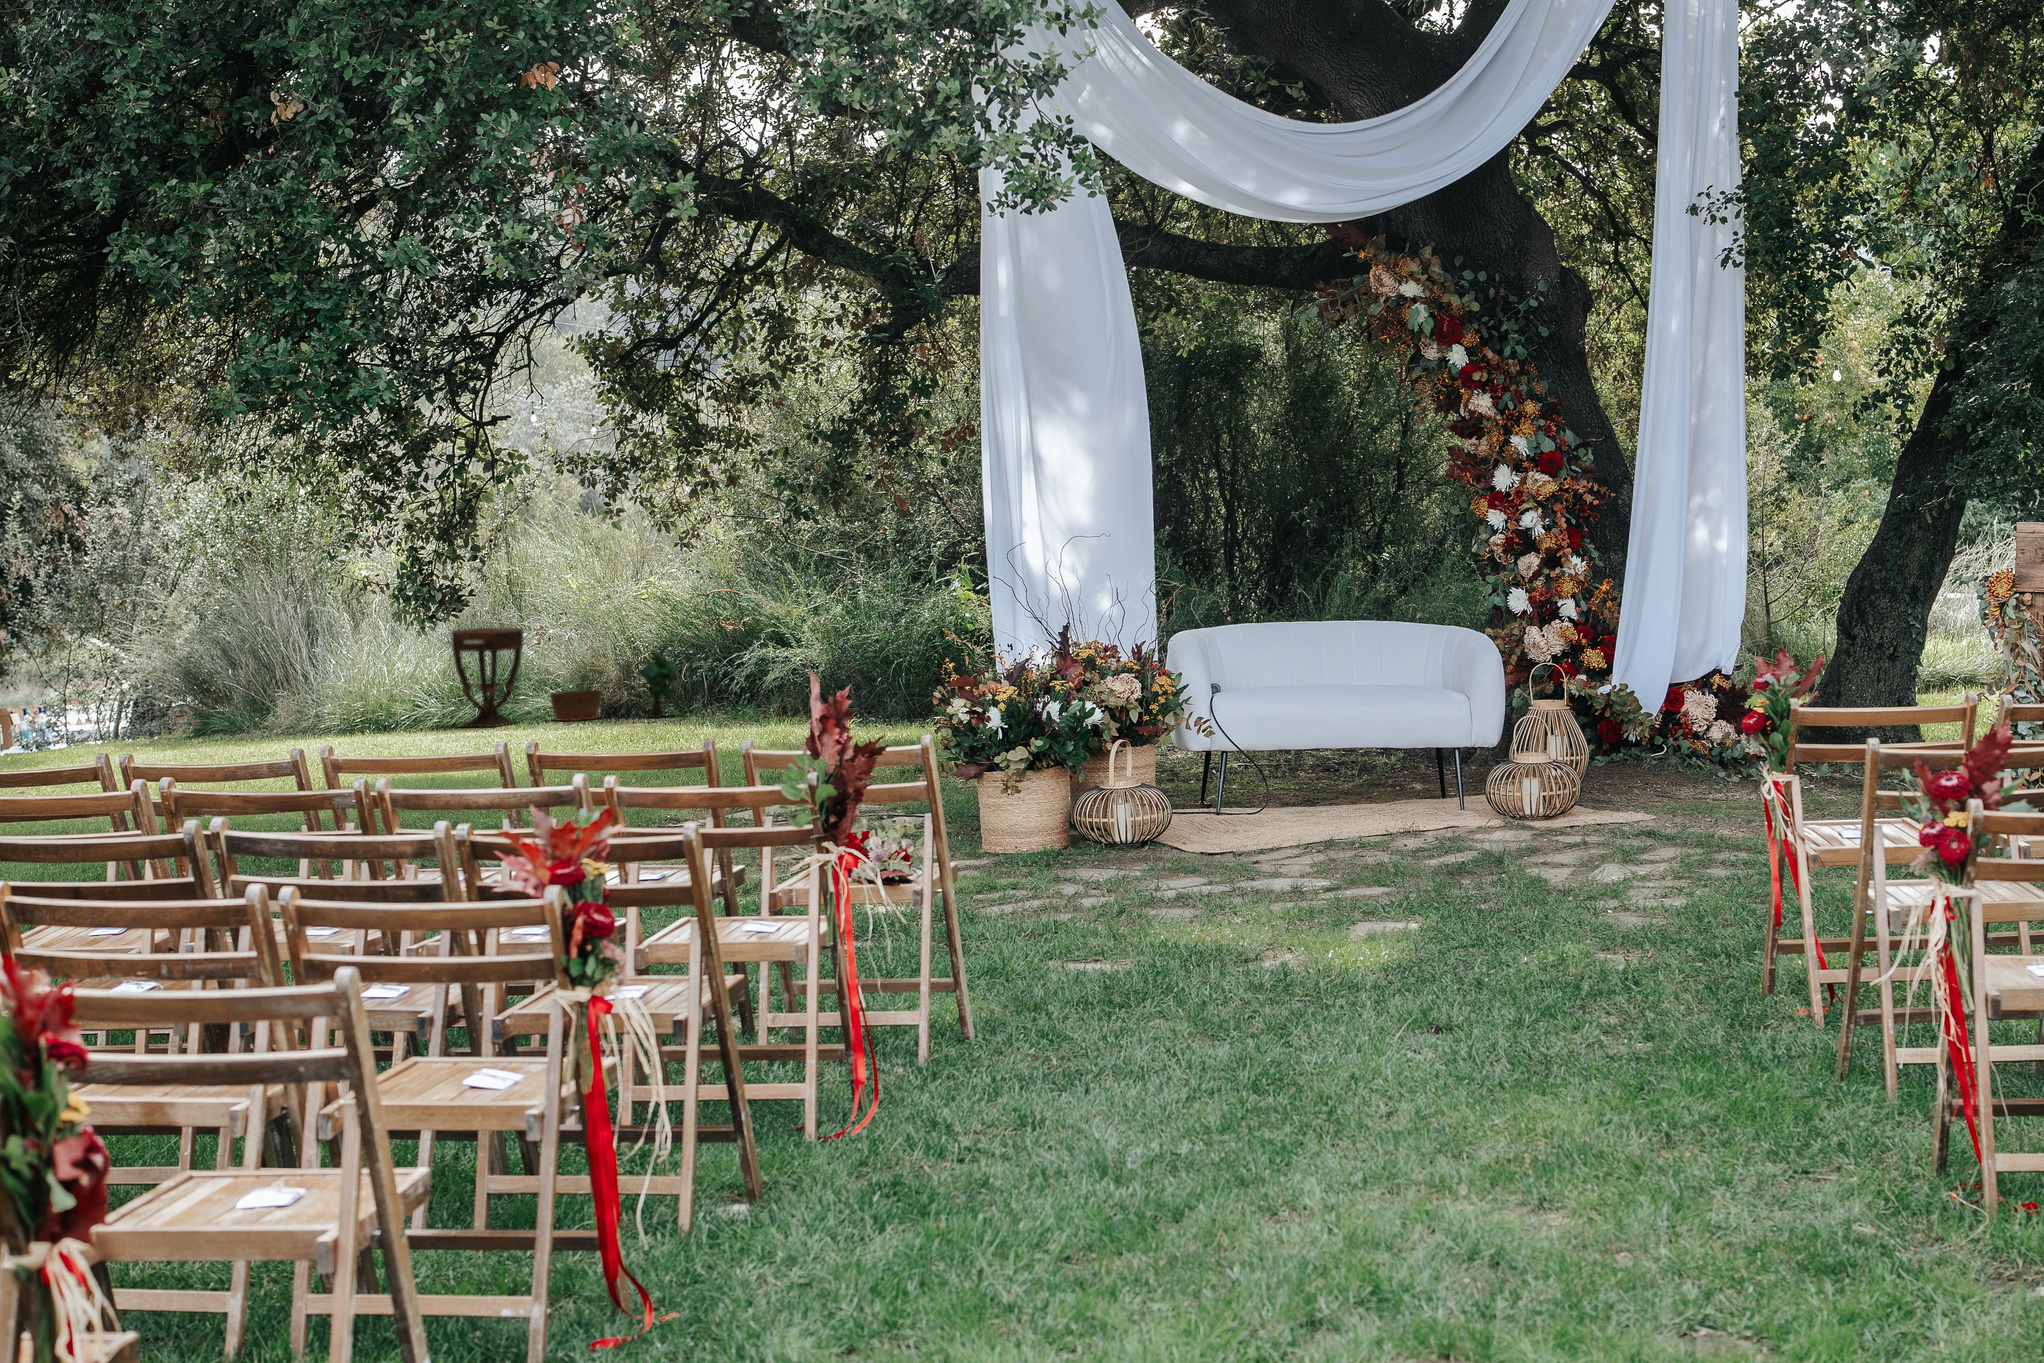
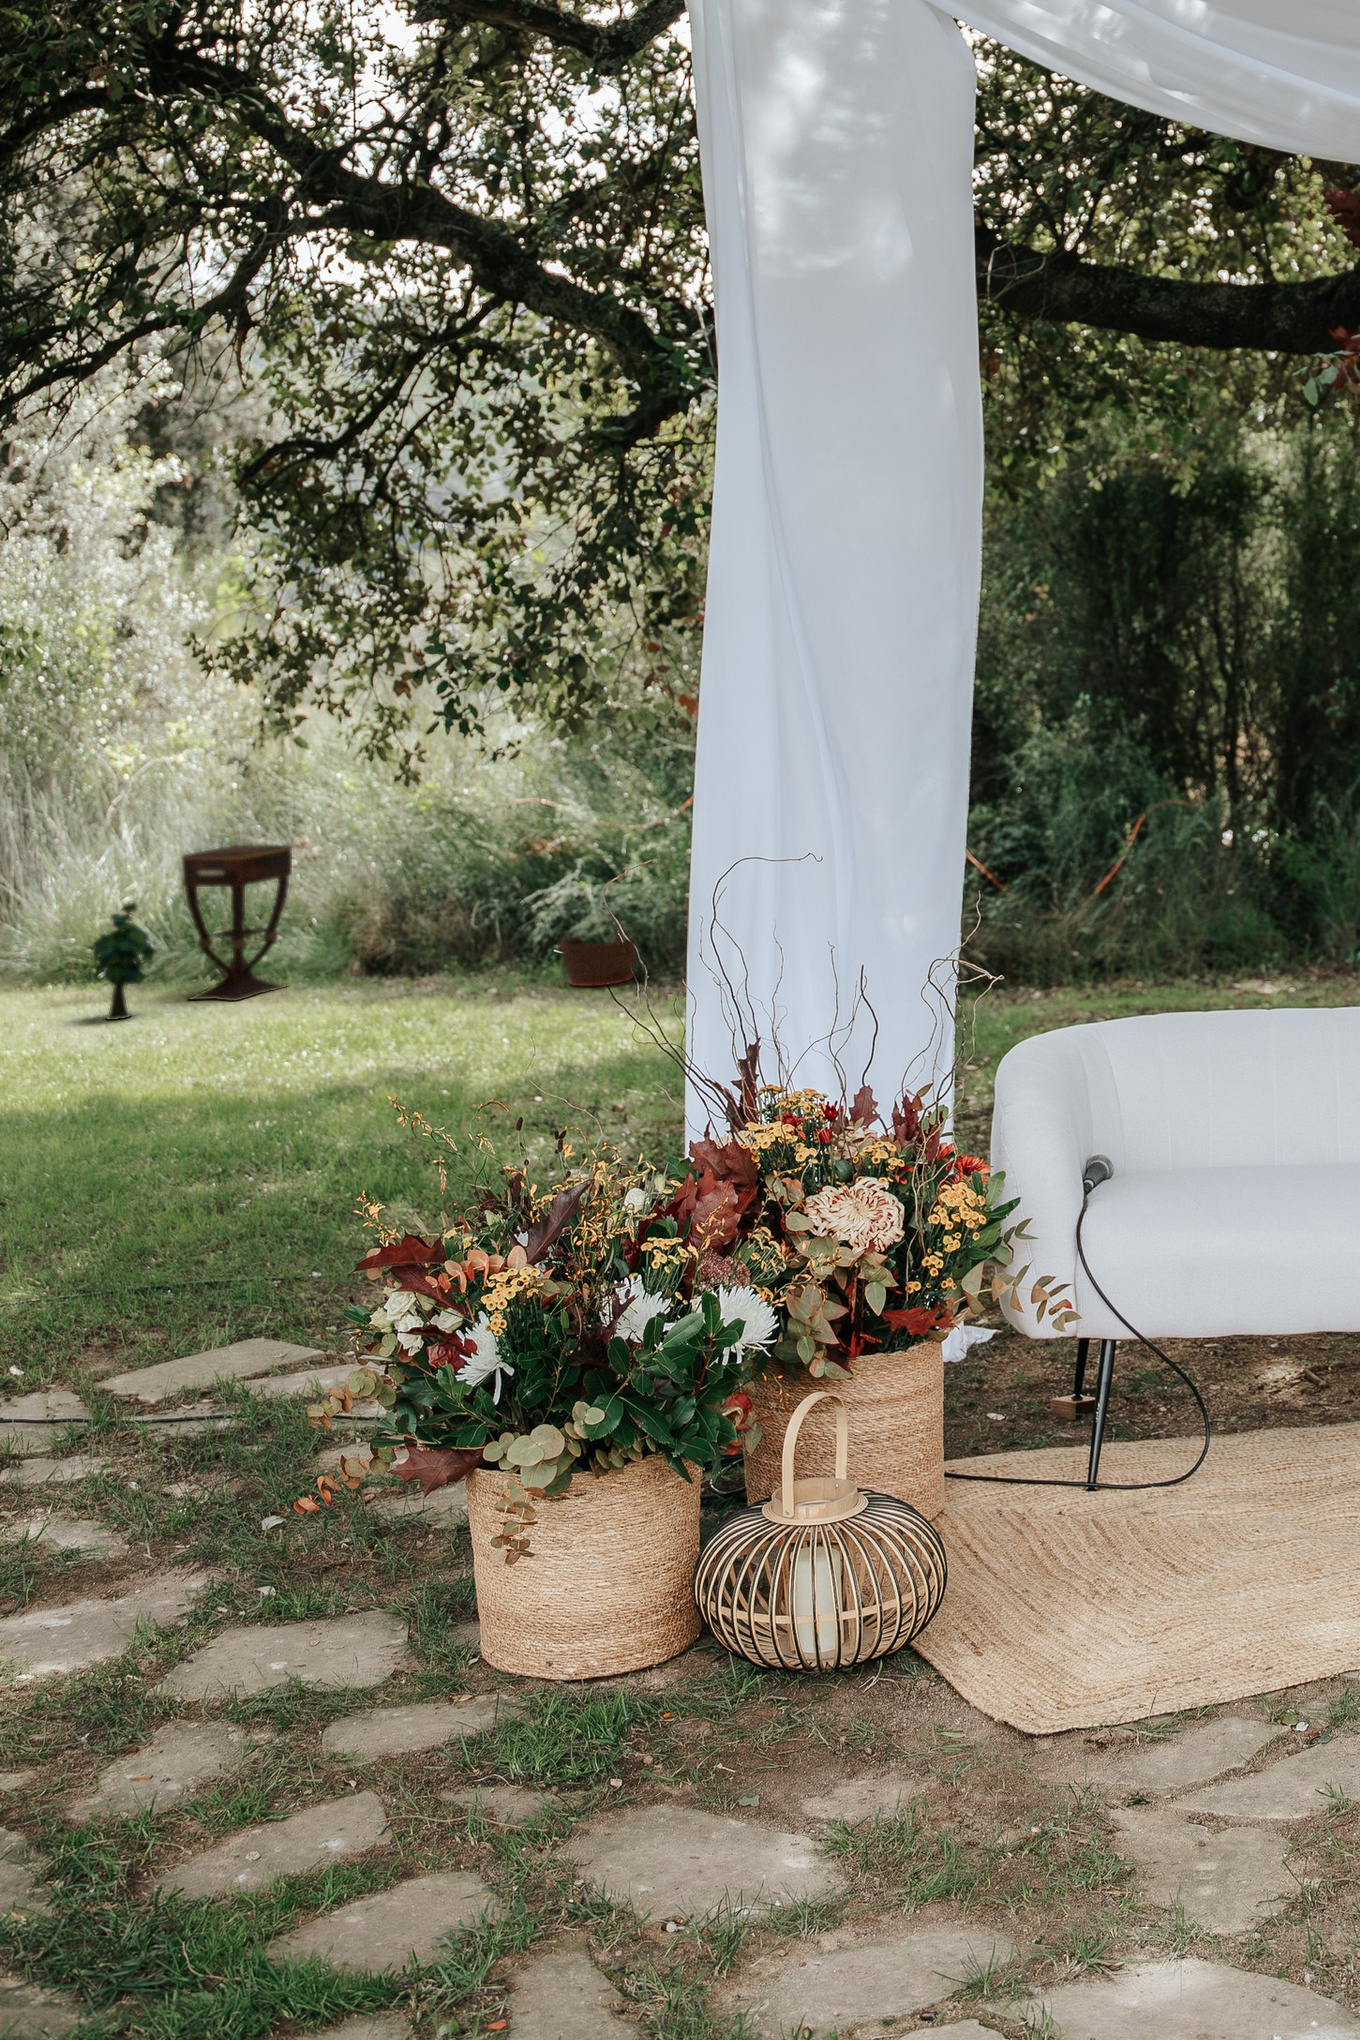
decorative plant: present [637,645,678,718] -> present [88,903,156,1020]
basket: present [550,690,602,721] -> present [560,936,638,987]

